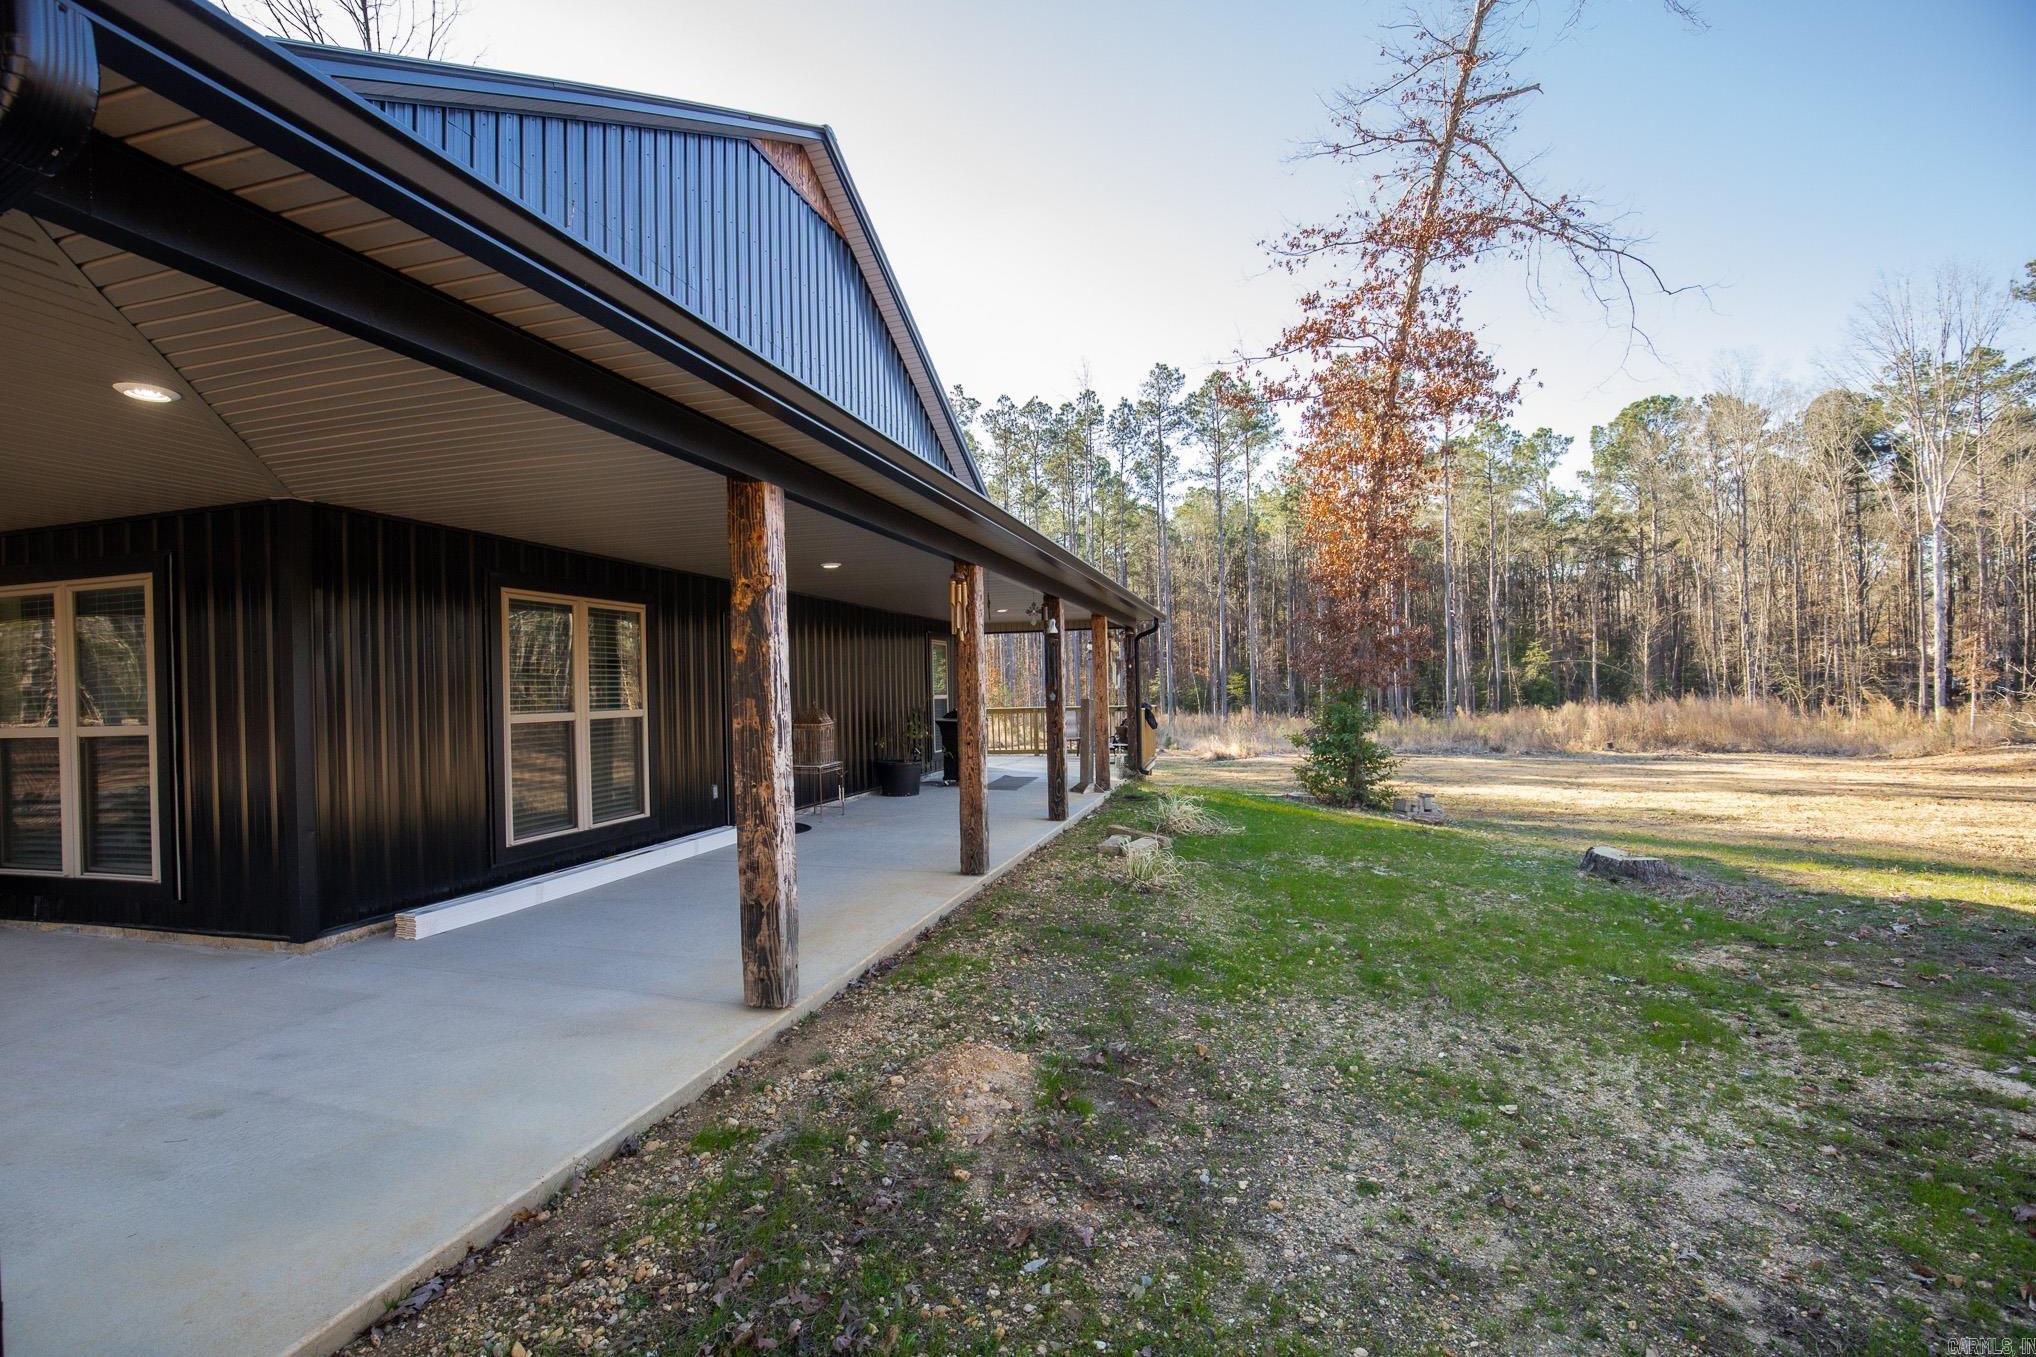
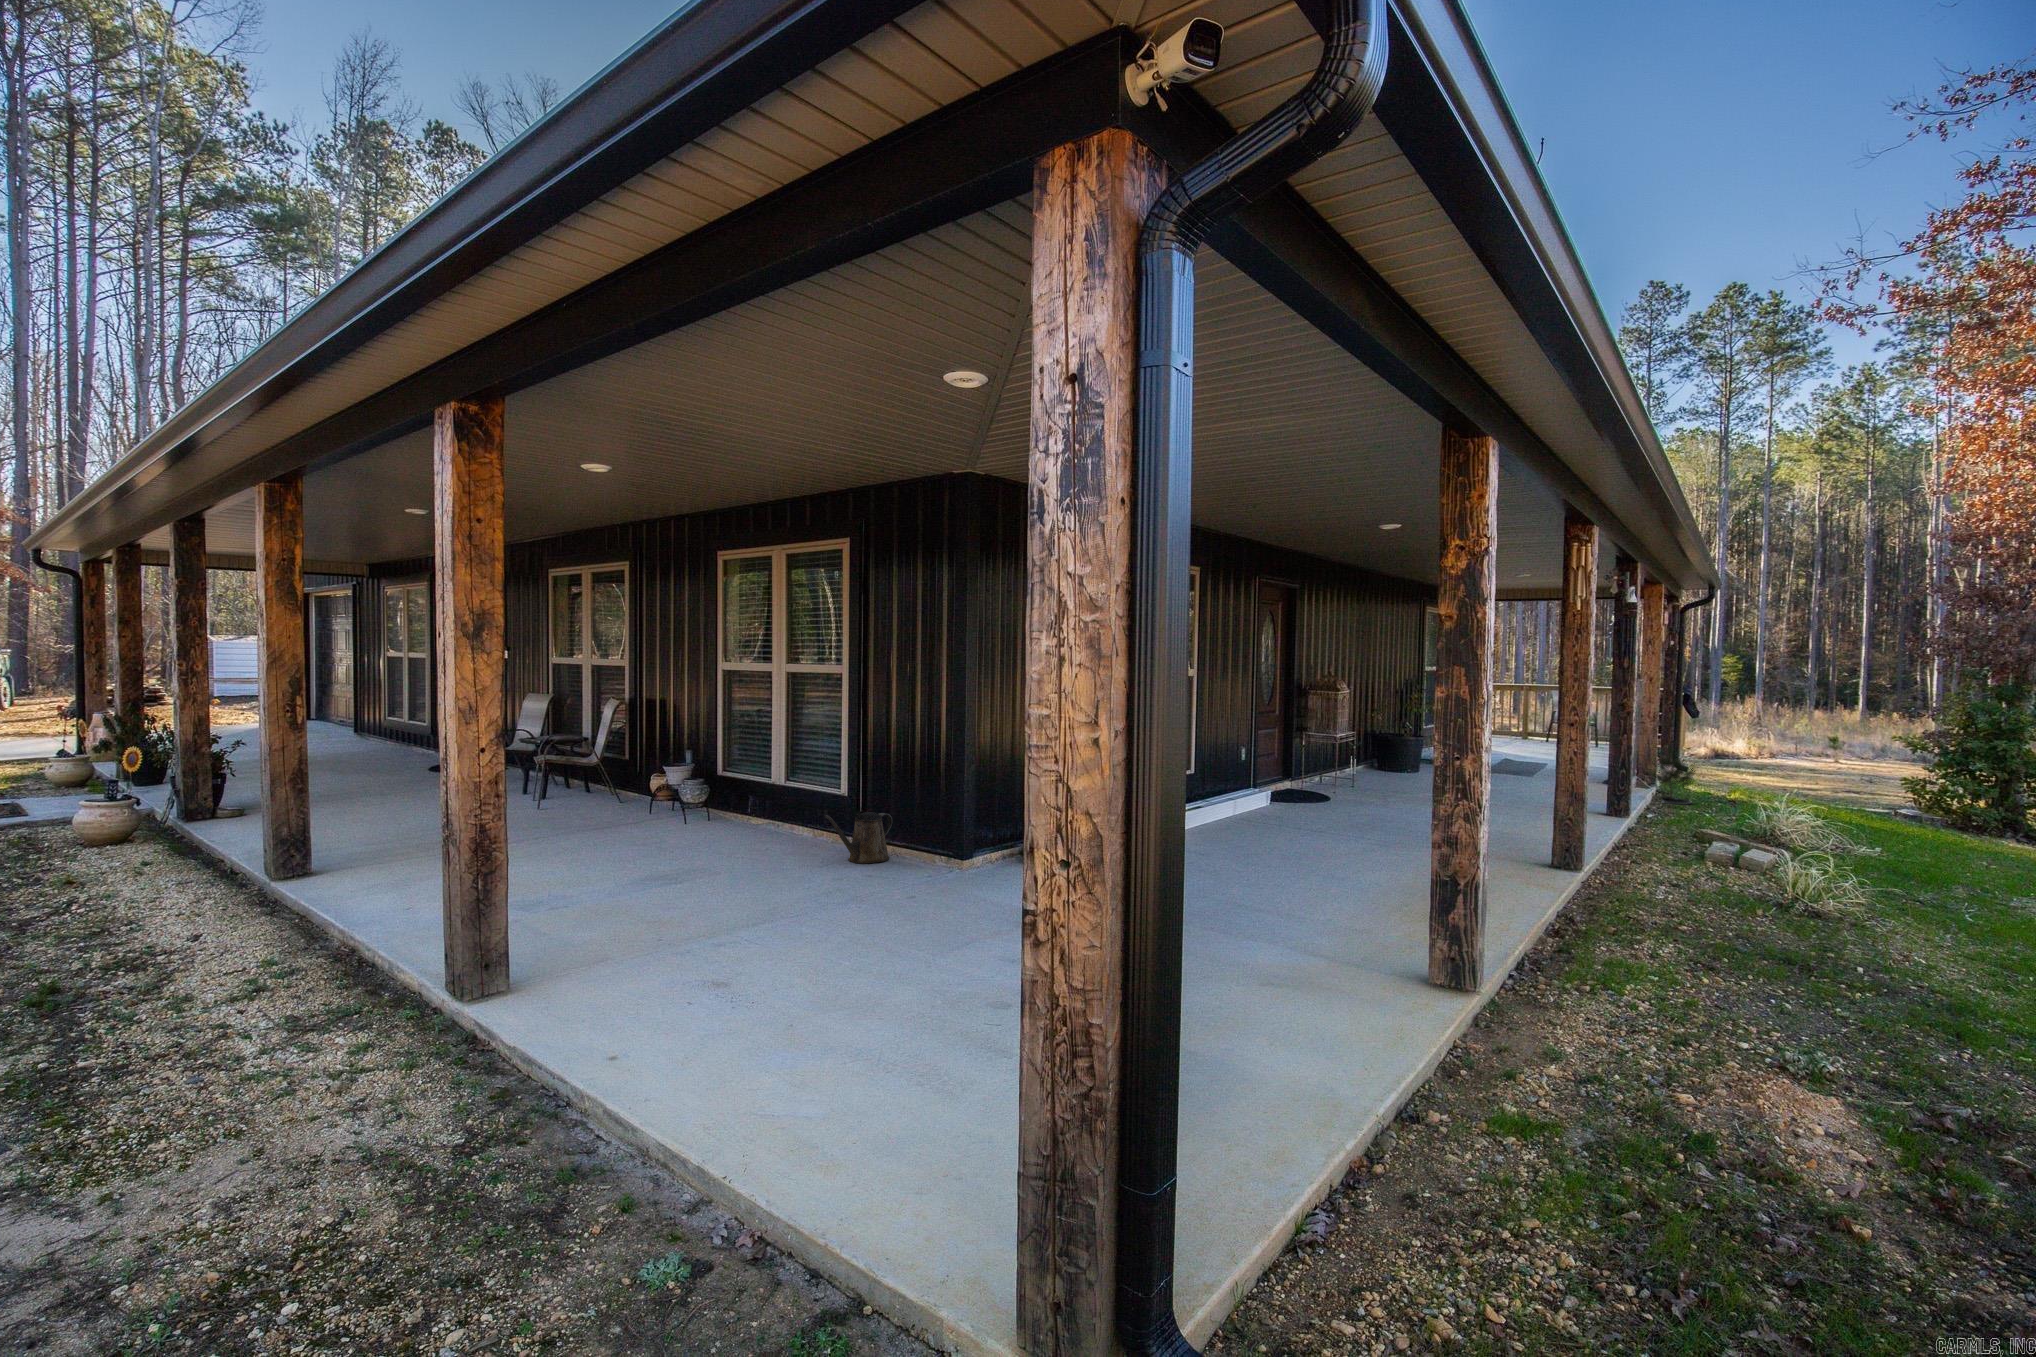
watering can: none [80,902,215,969] -> present [824,812,892,864]

